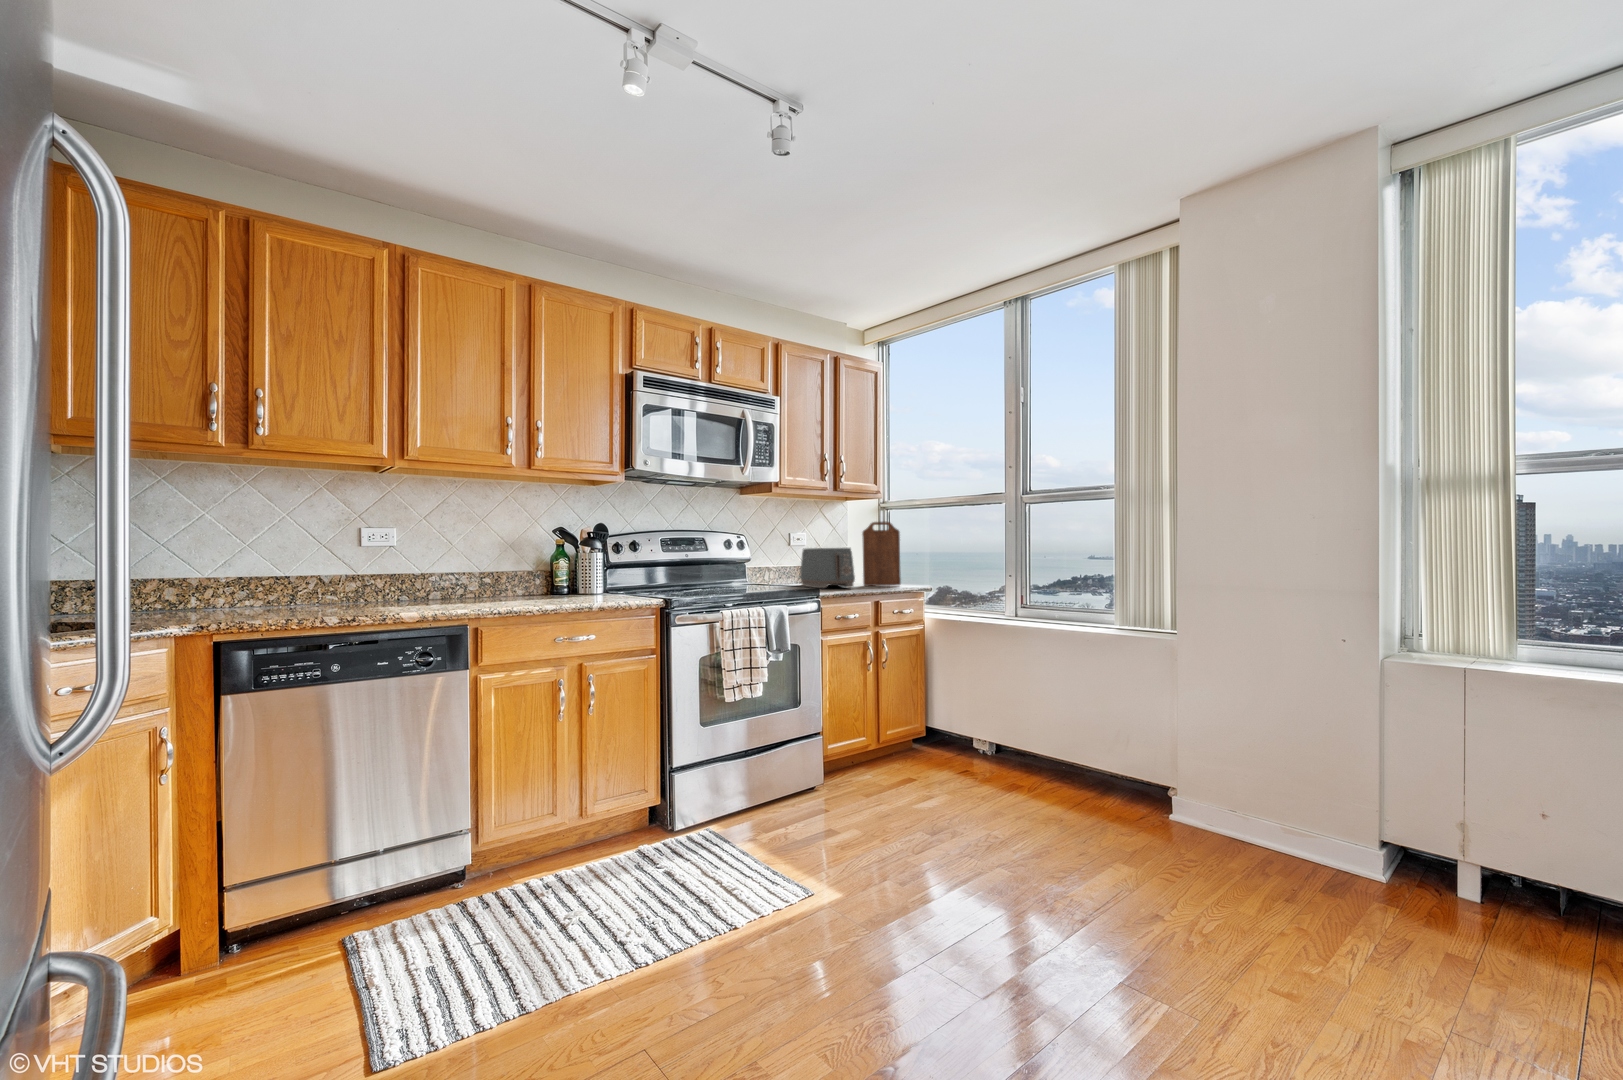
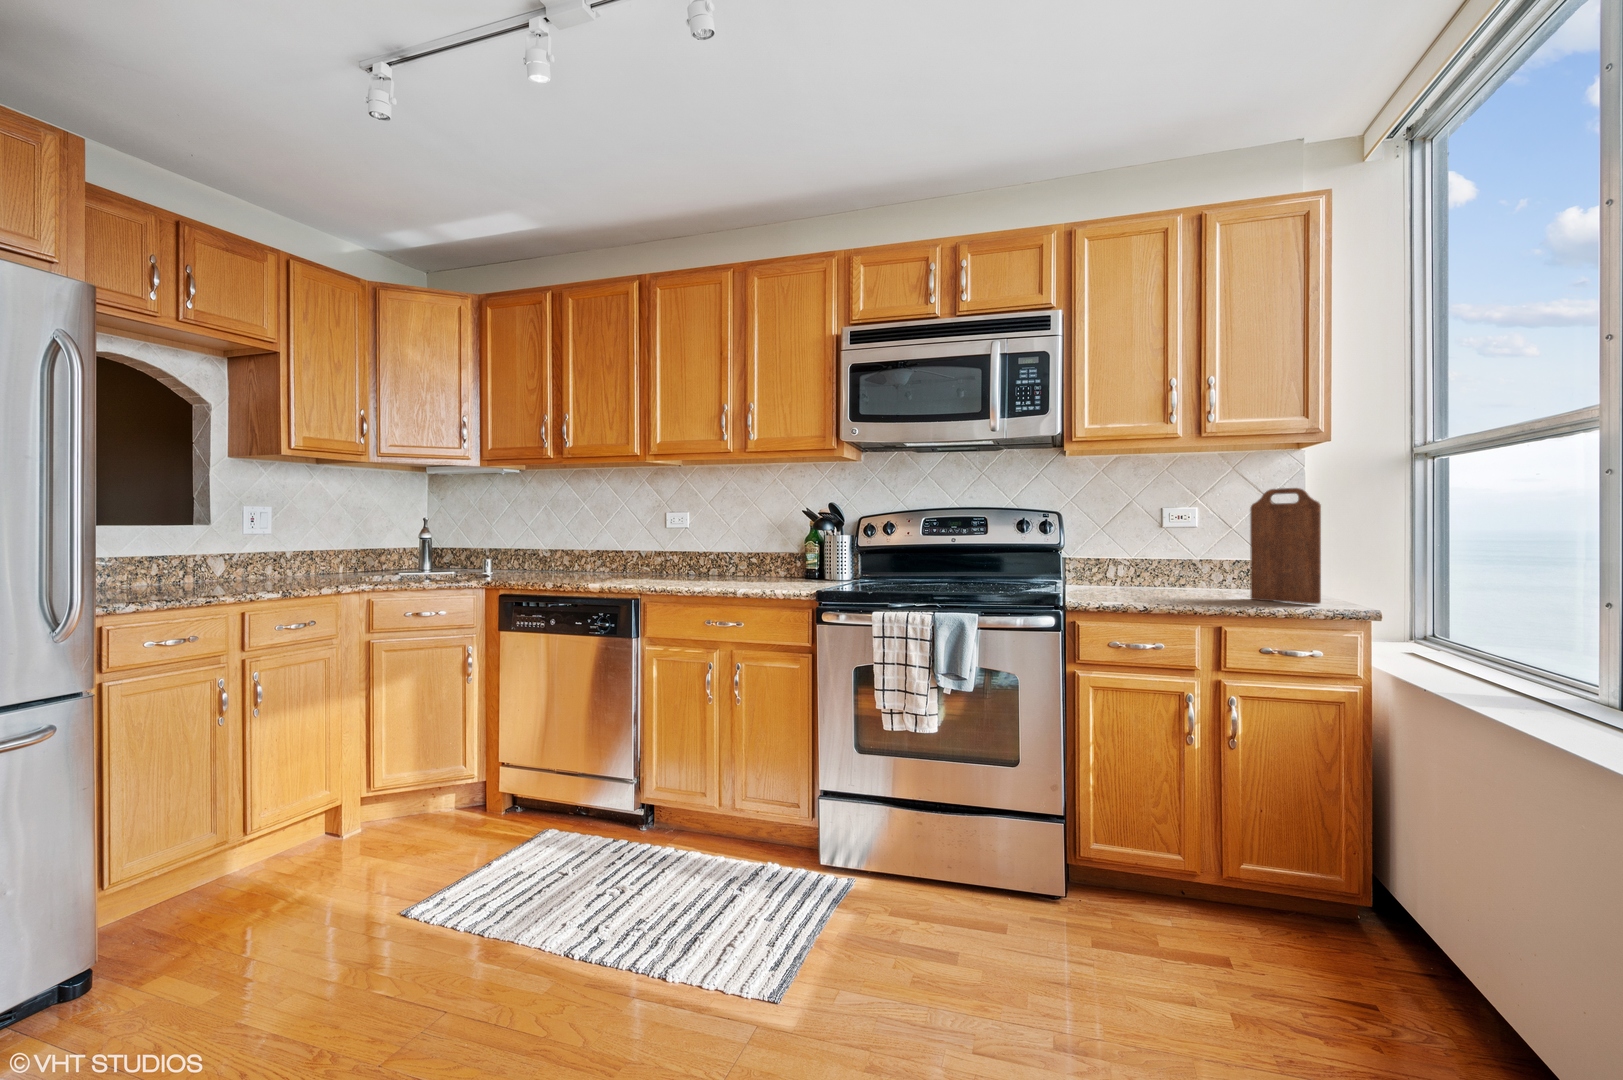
toaster: present [800,548,855,588] -> none [1123,534,1211,599]

